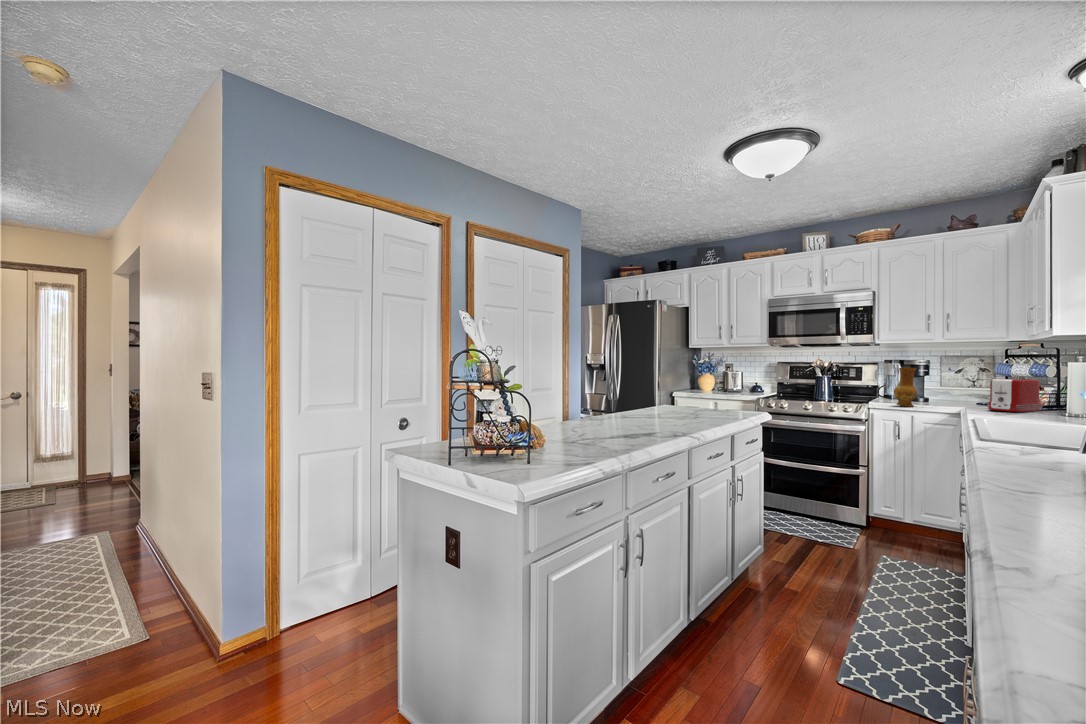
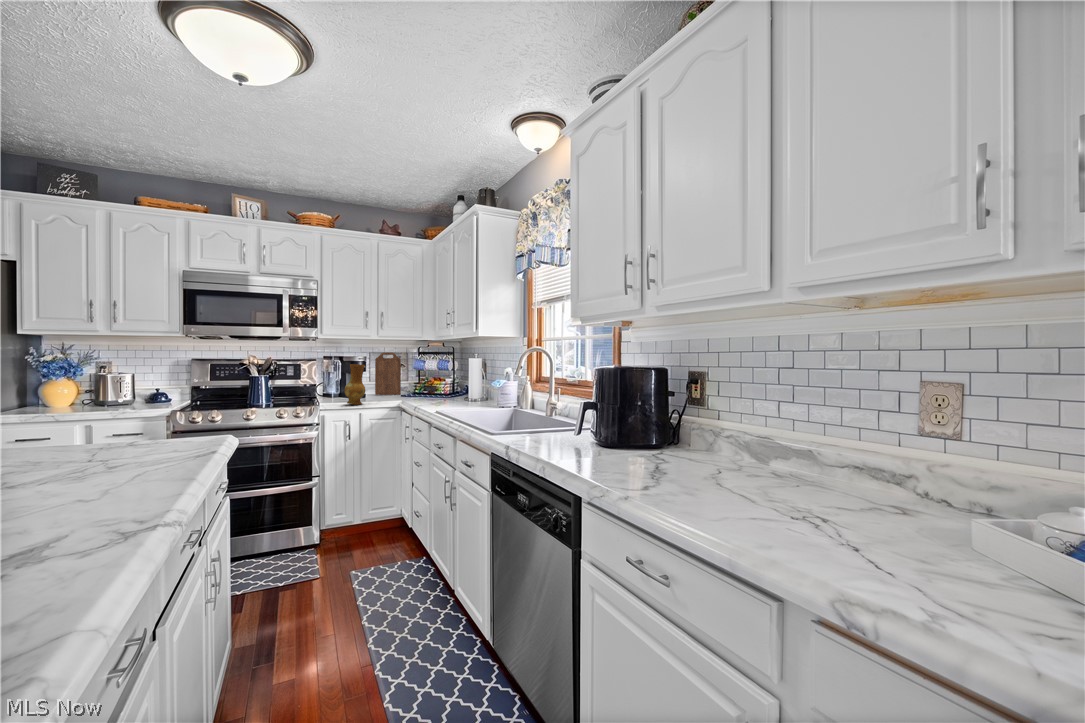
cutting board: none [945,356,979,402] -> present [375,353,401,395]
toaster: present [988,379,1042,412] -> none [422,373,453,402]

